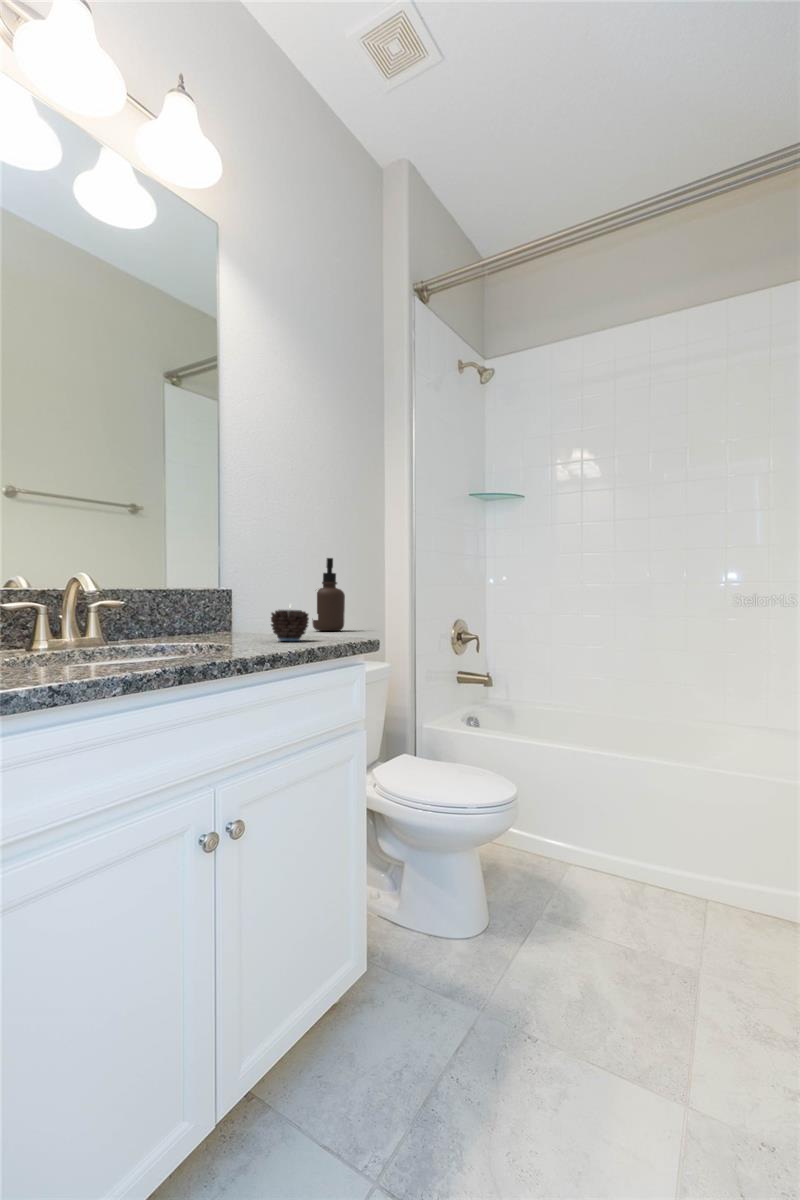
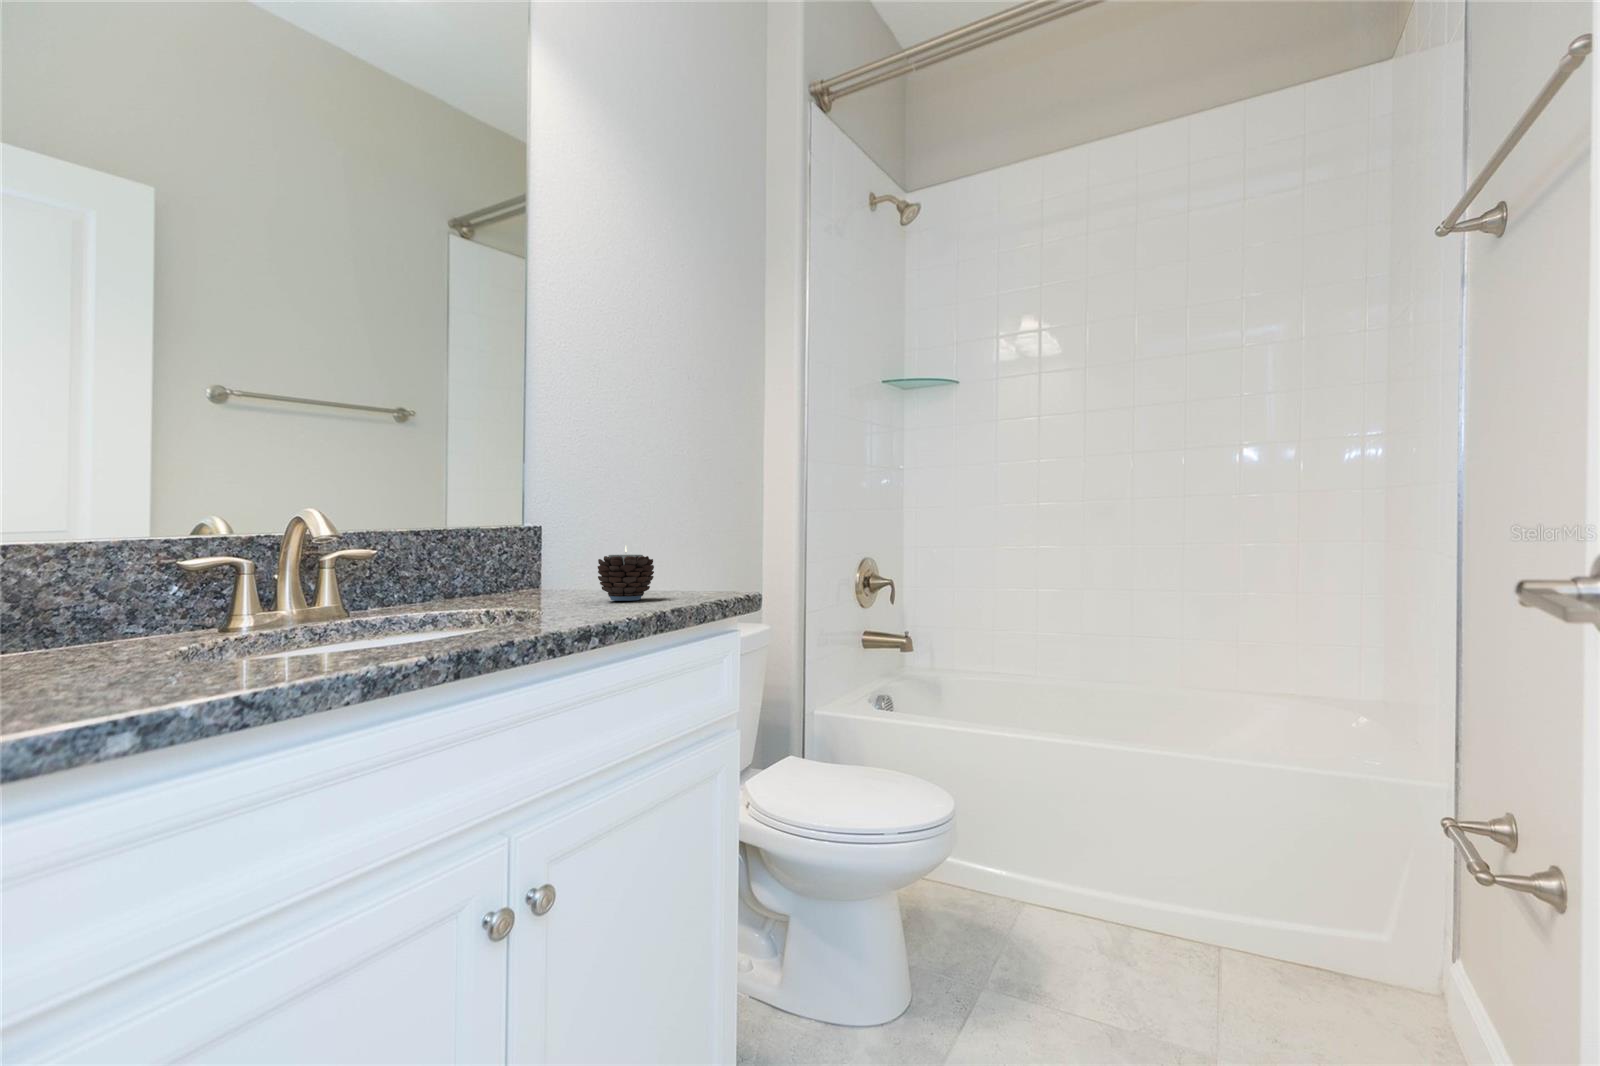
soap dispenser: present [313,558,345,631] -> none [657,479,703,583]

